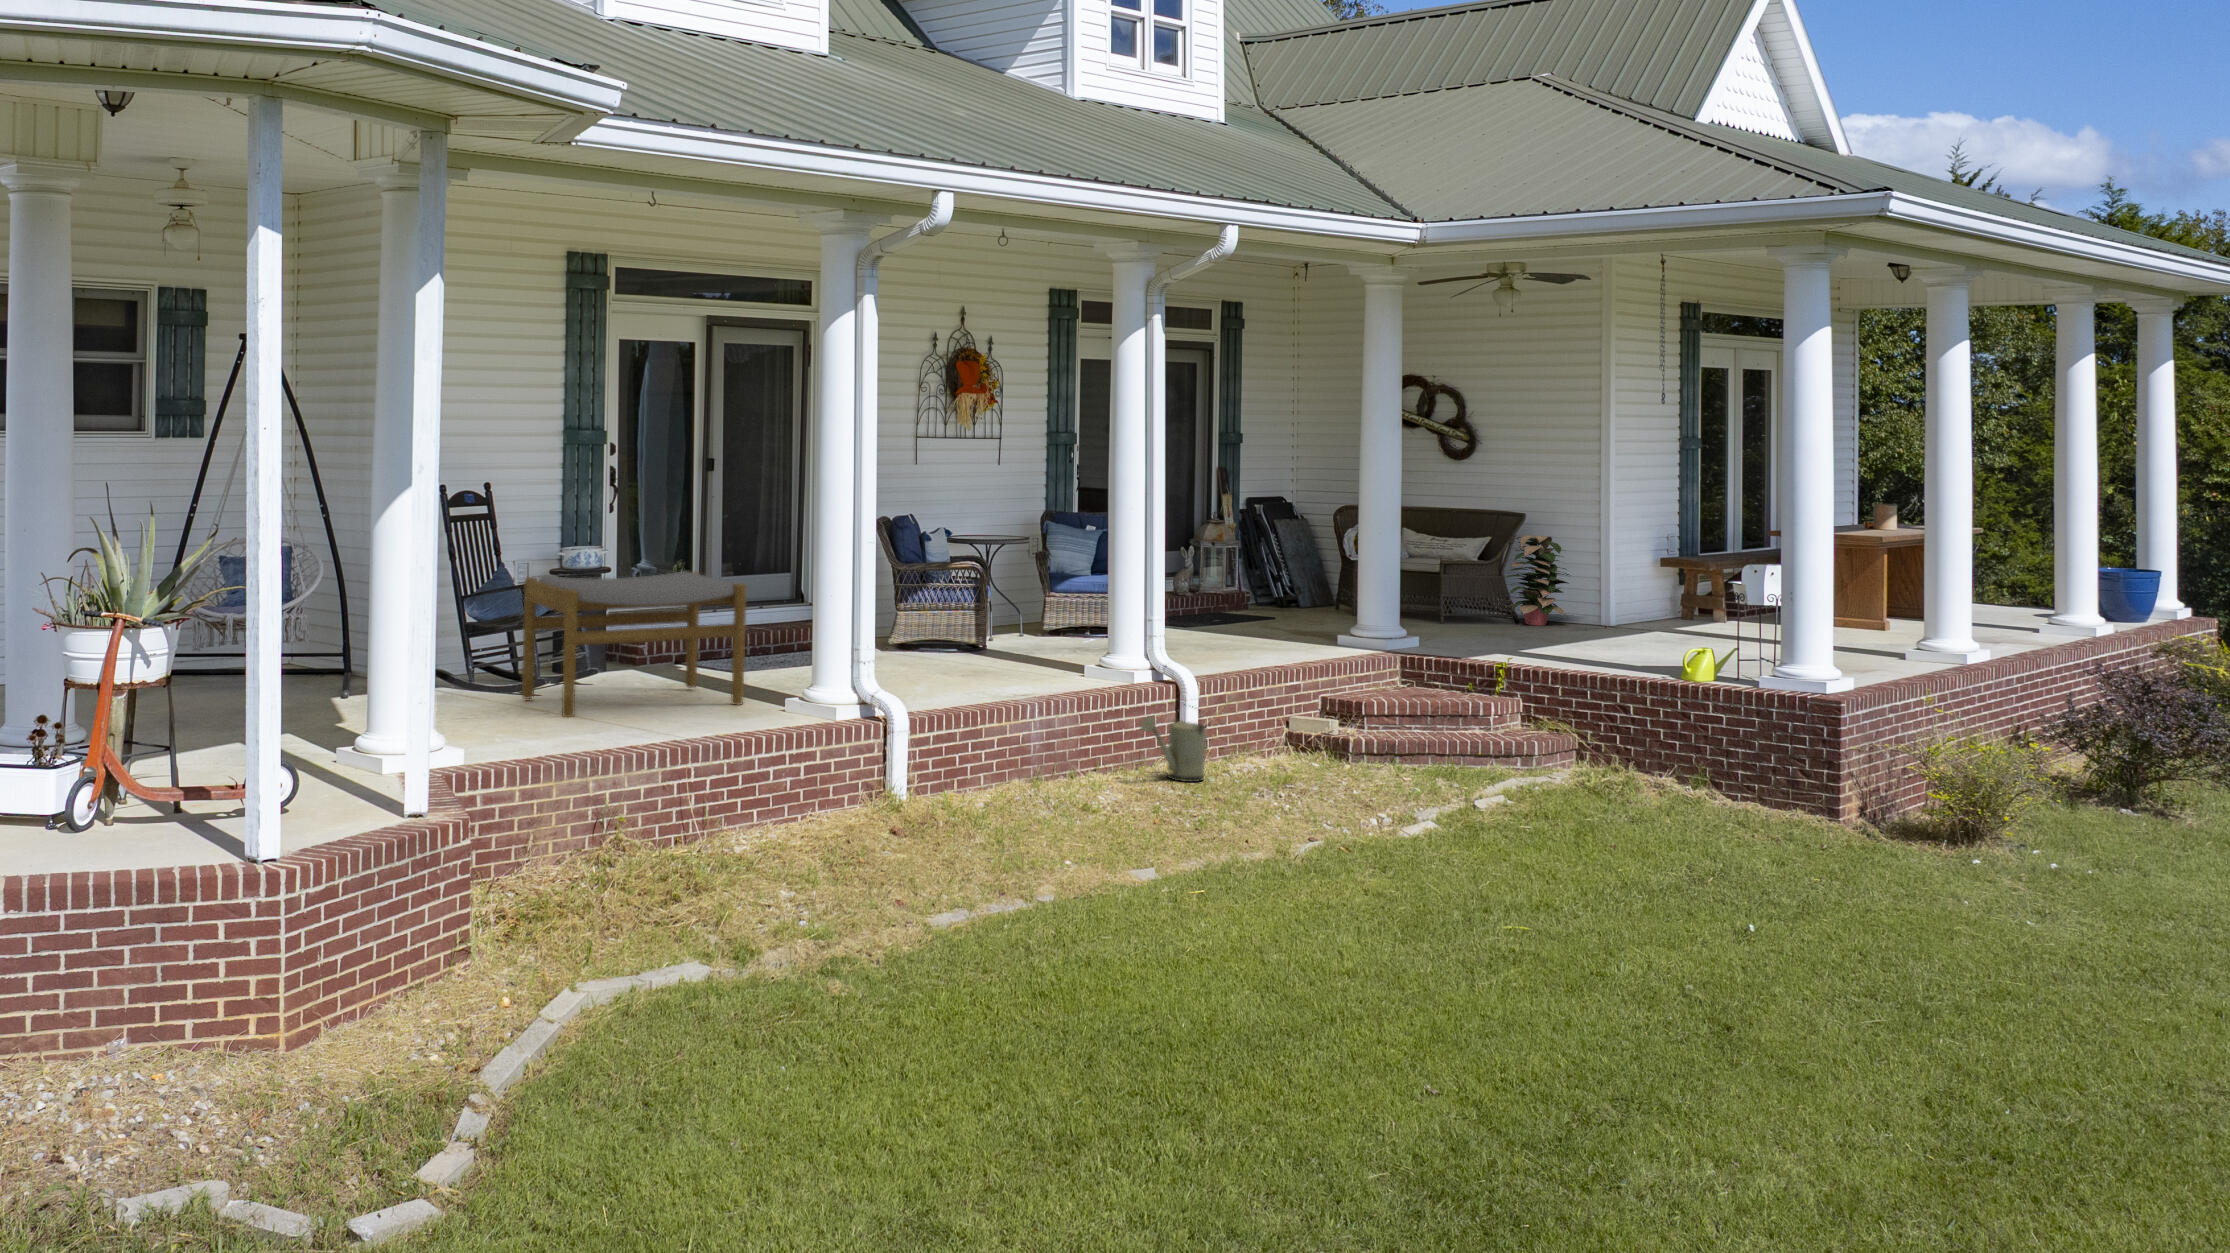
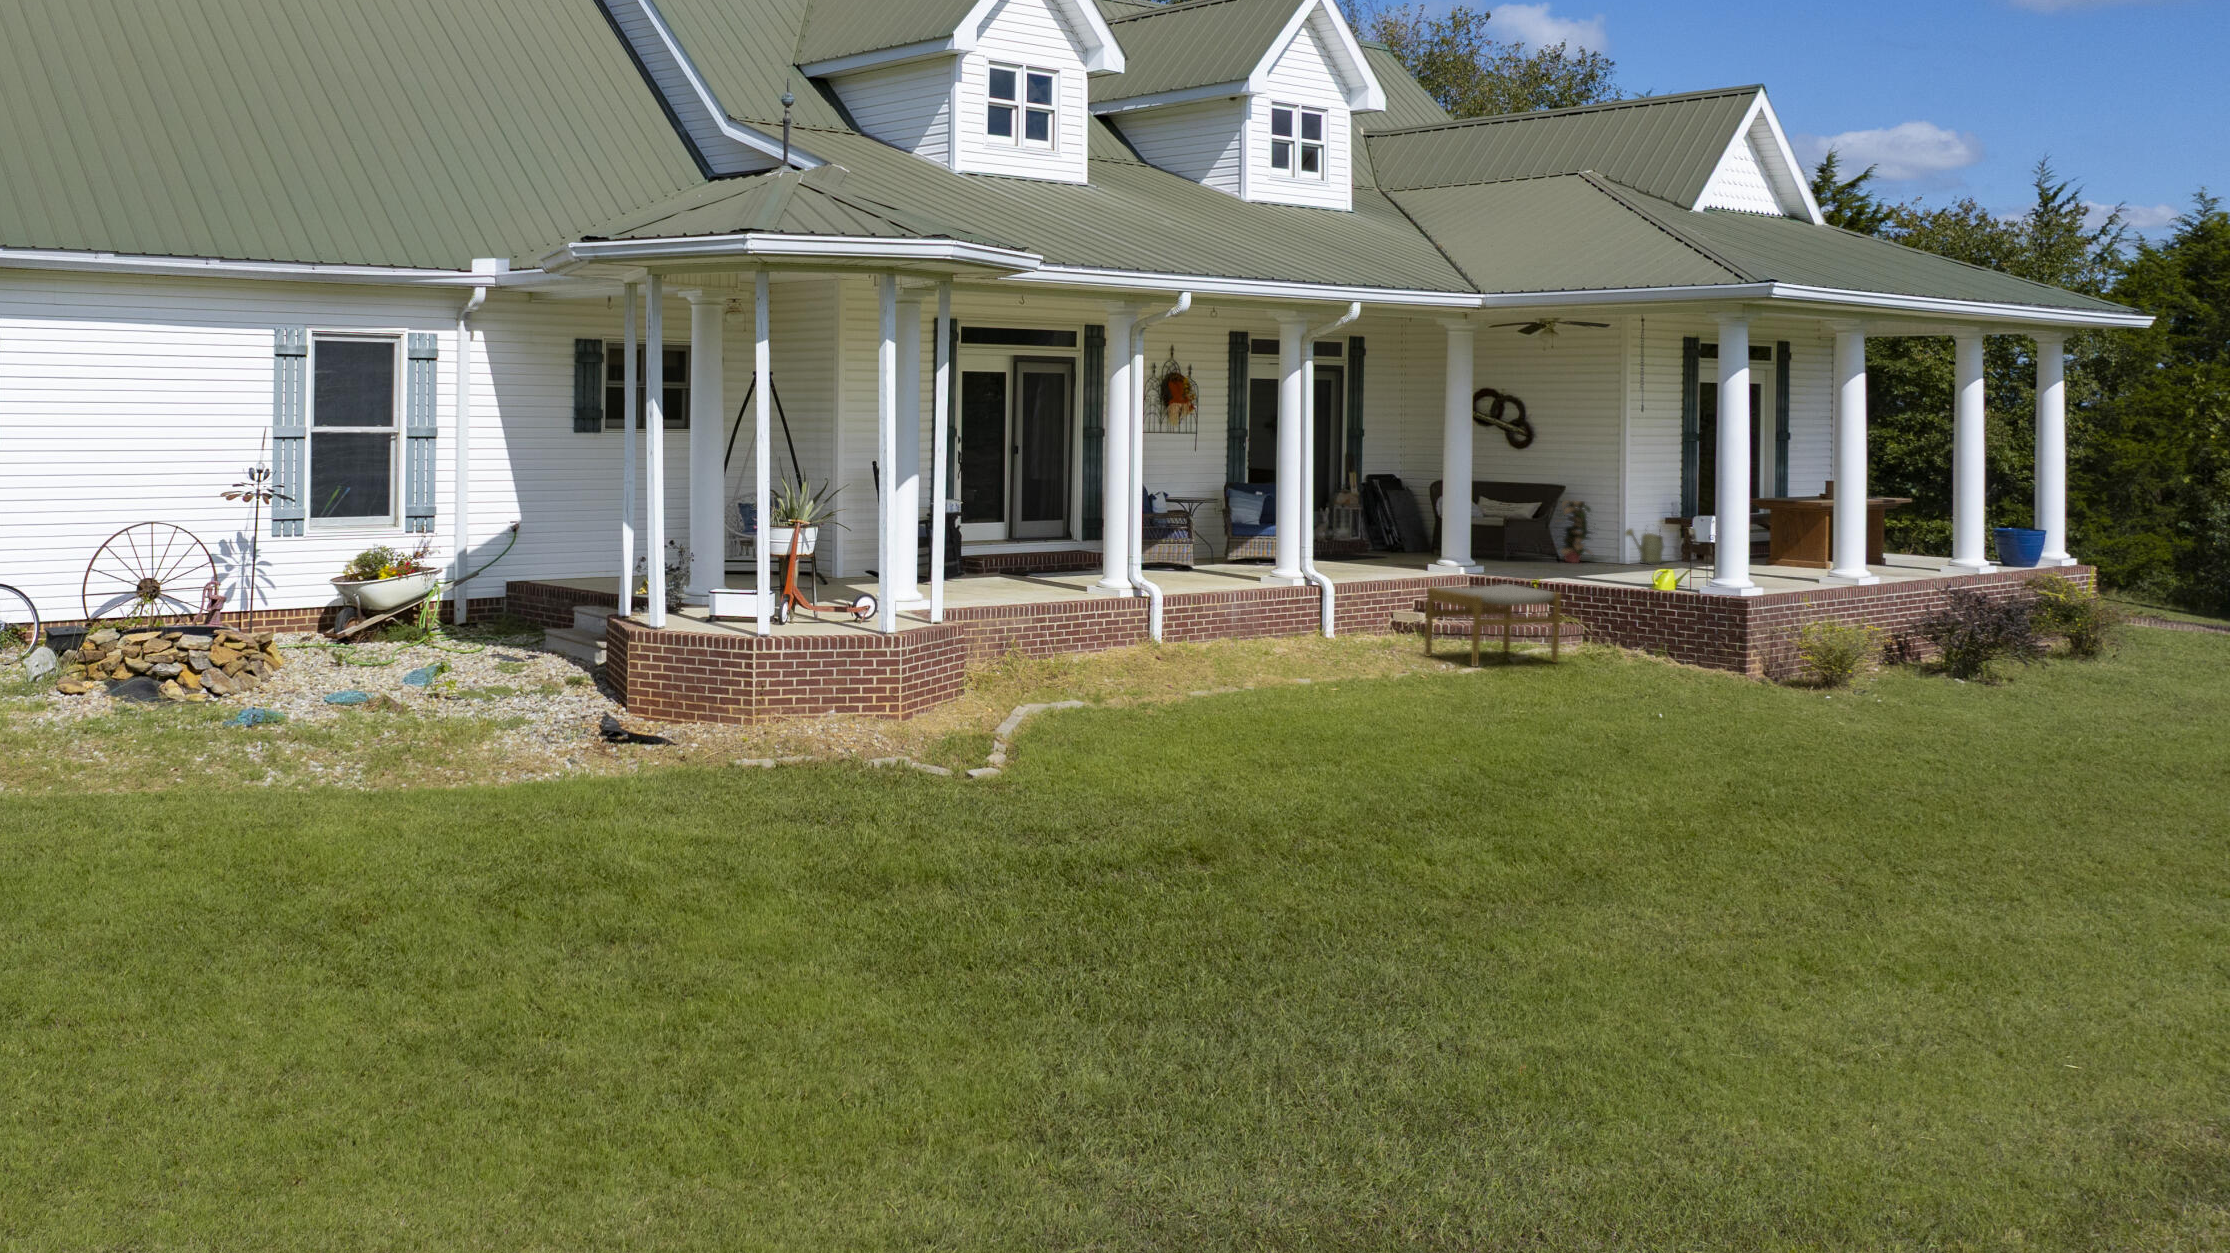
footstool: present [522,571,747,717] -> present [1424,584,1561,667]
watering can: present [1140,704,1207,782] -> present [1625,529,1664,565]

